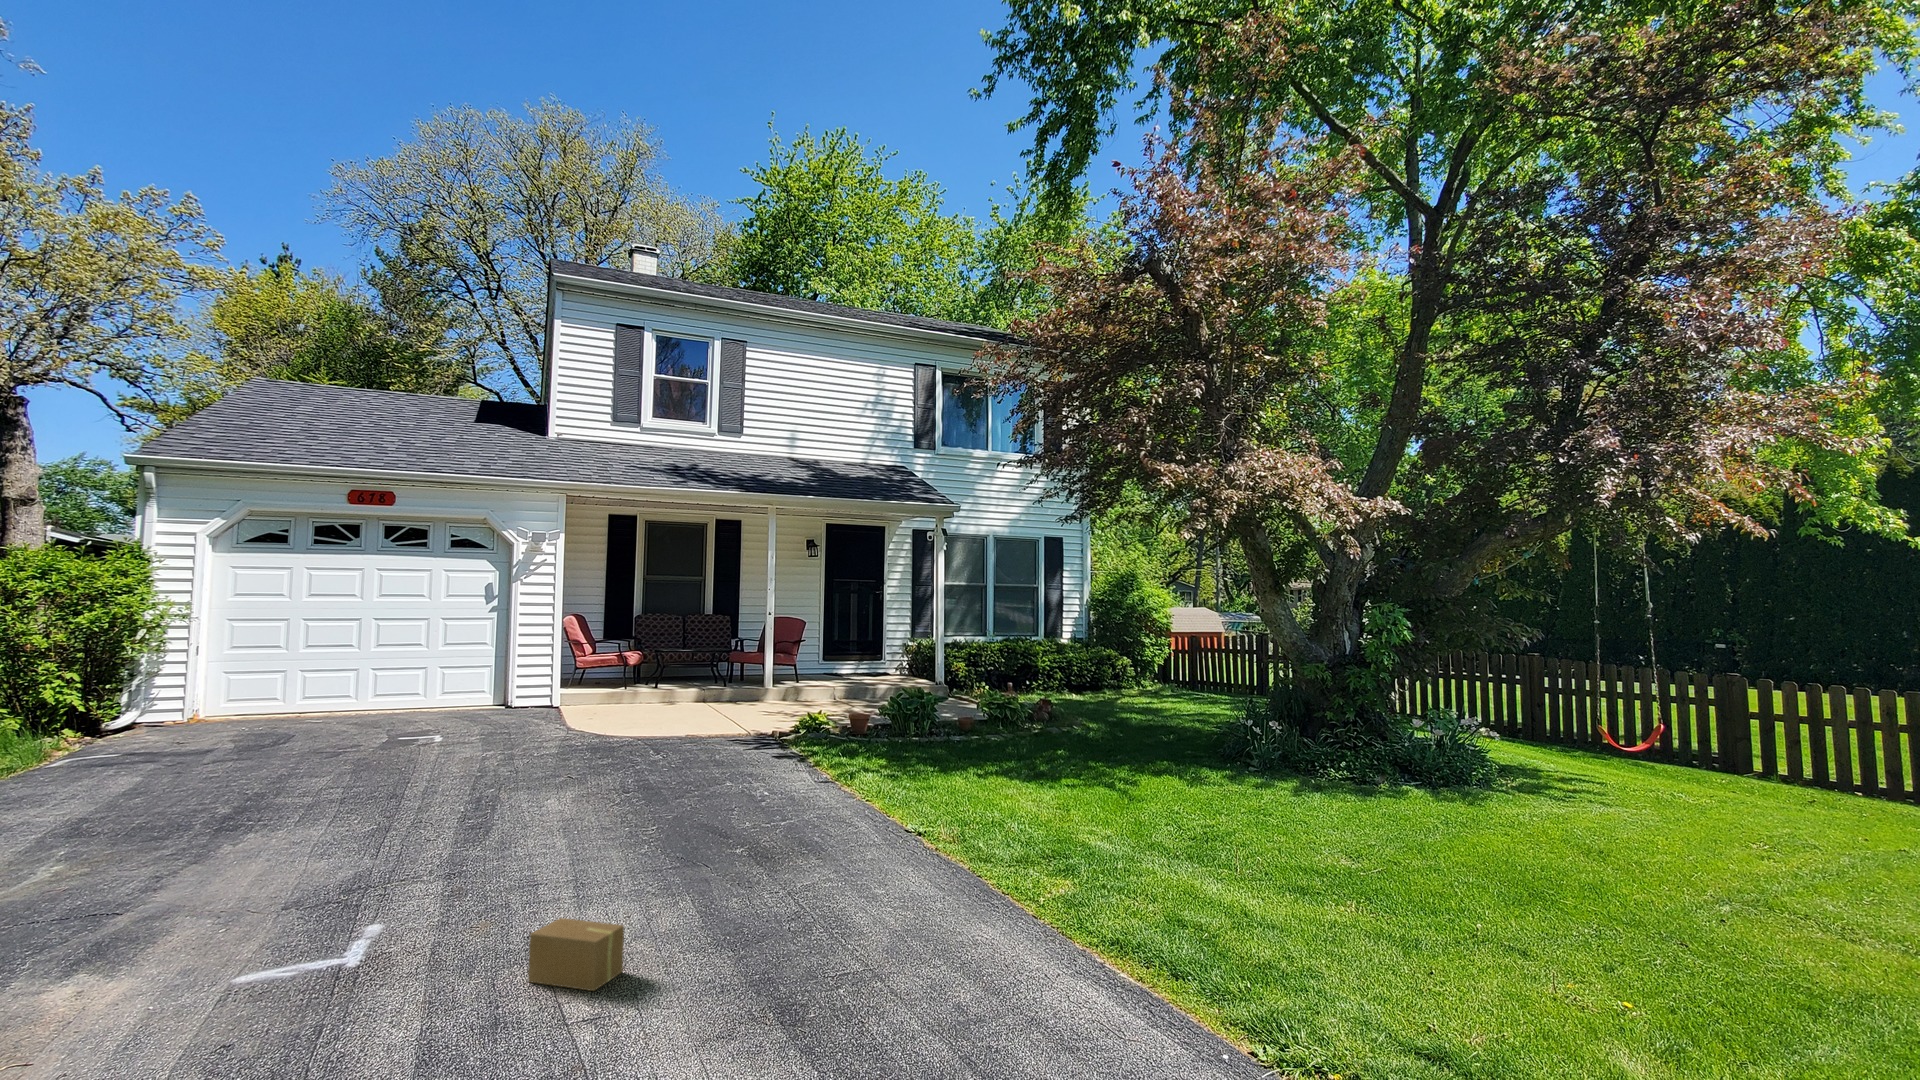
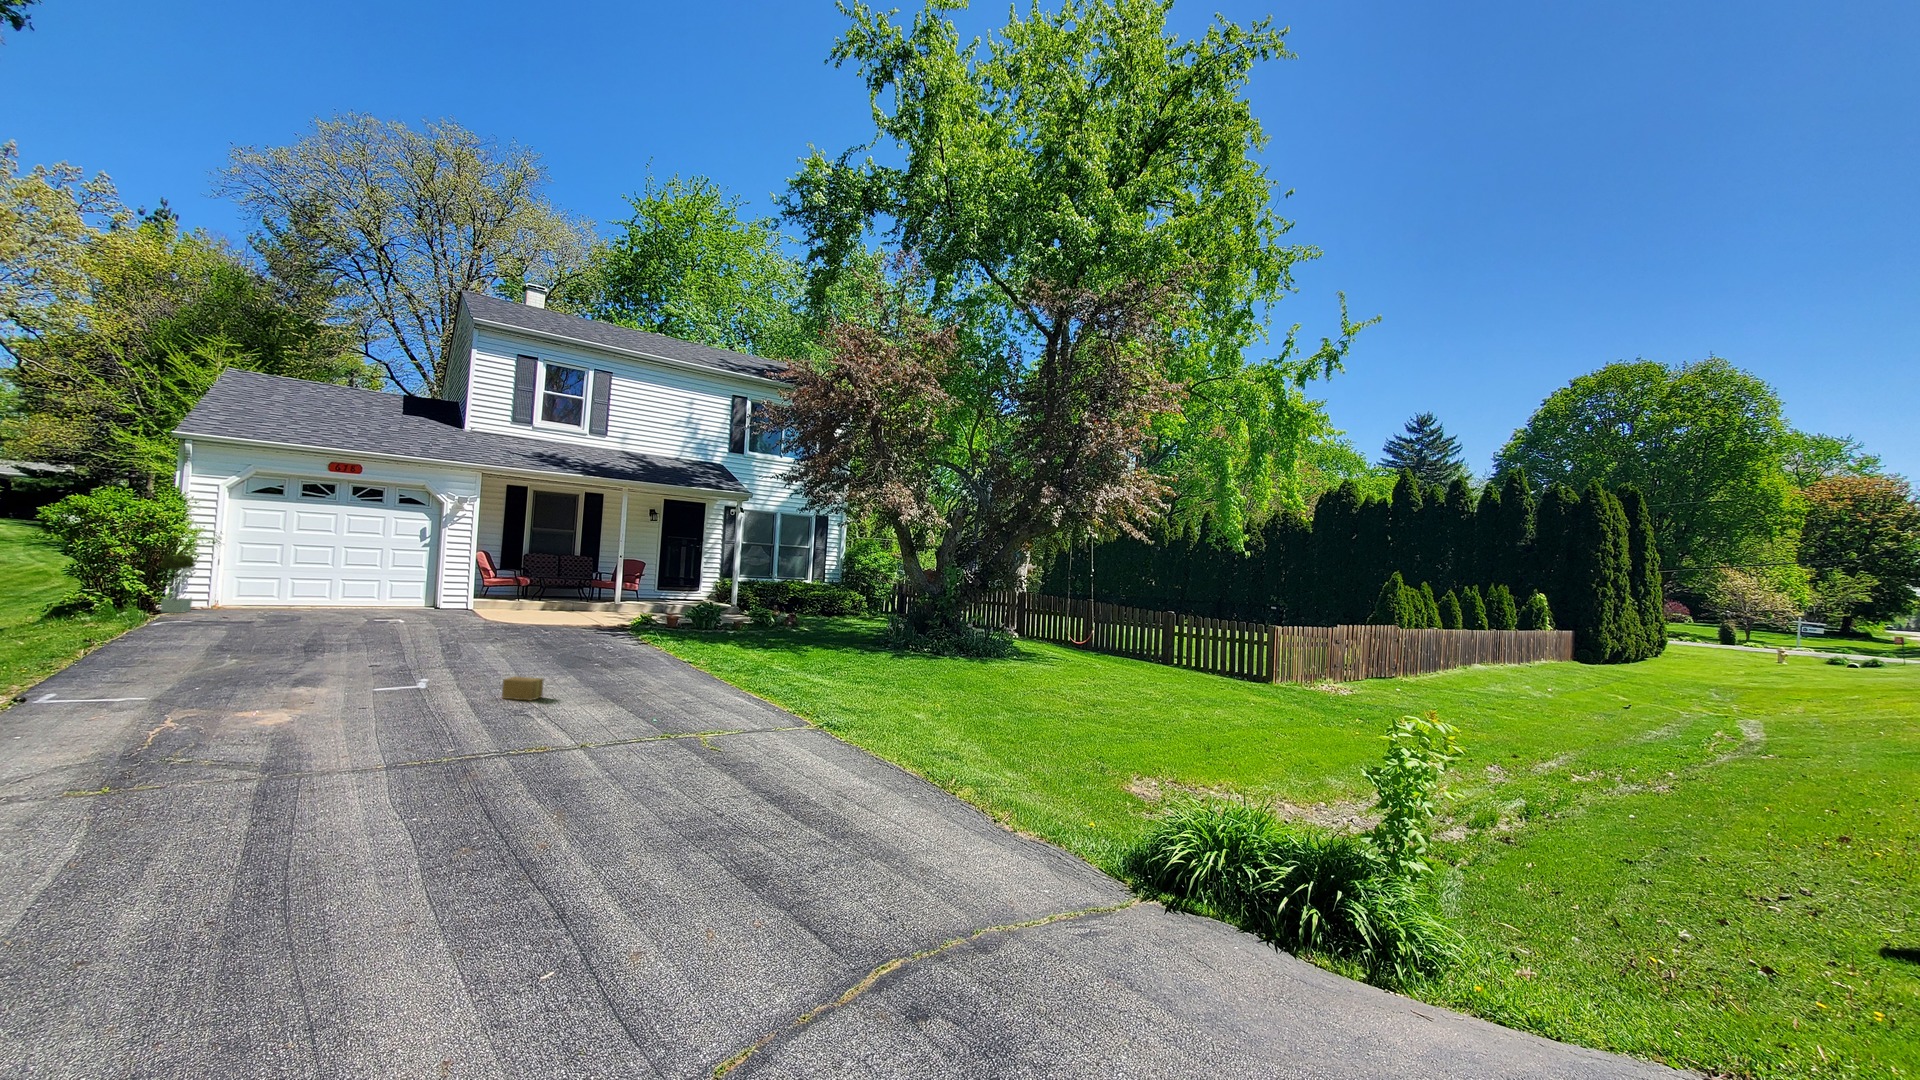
potted tree: none [94,639,149,734] -> present [161,553,195,613]

